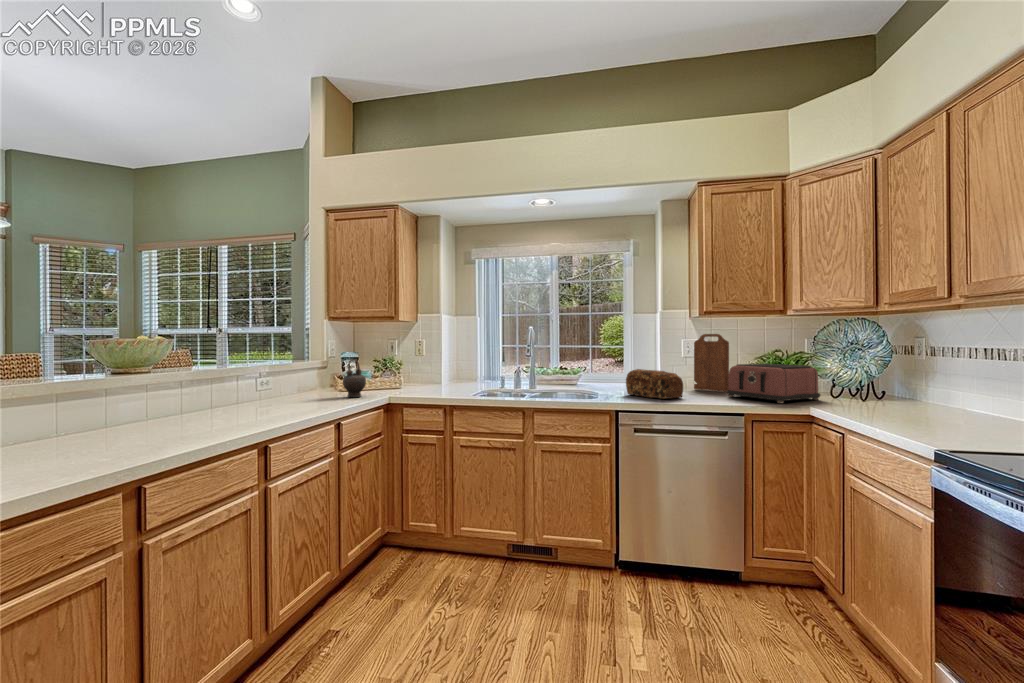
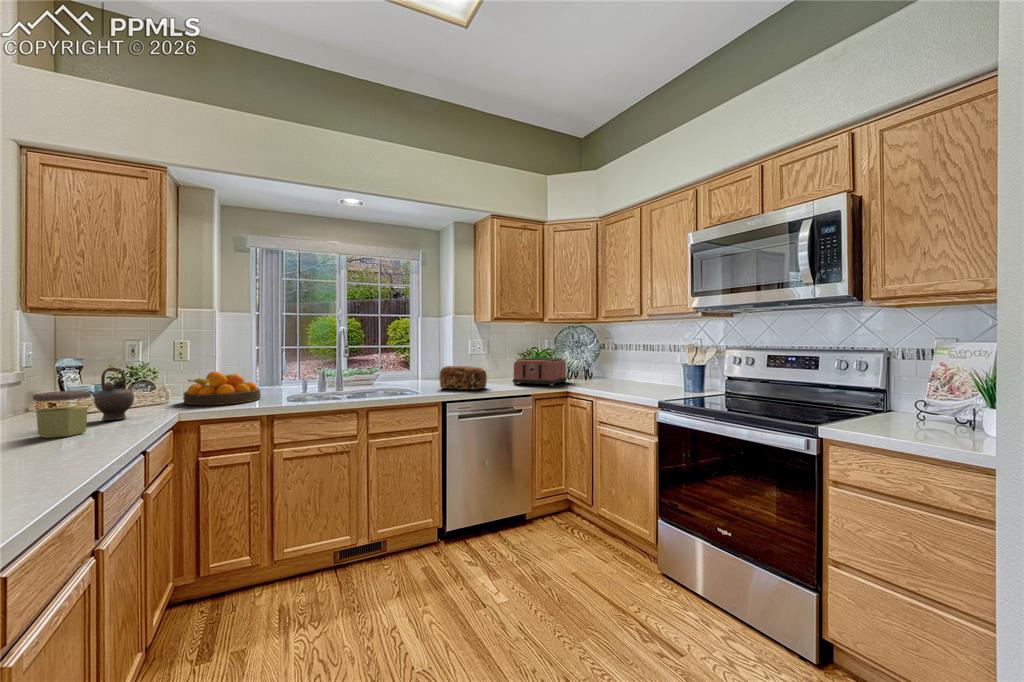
cutting board: present [694,334,729,392] -> none [479,335,506,381]
fruit bowl: none [411,365,465,393] -> present [183,372,261,405]
jar: none [296,374,325,405] -> present [33,391,91,438]

